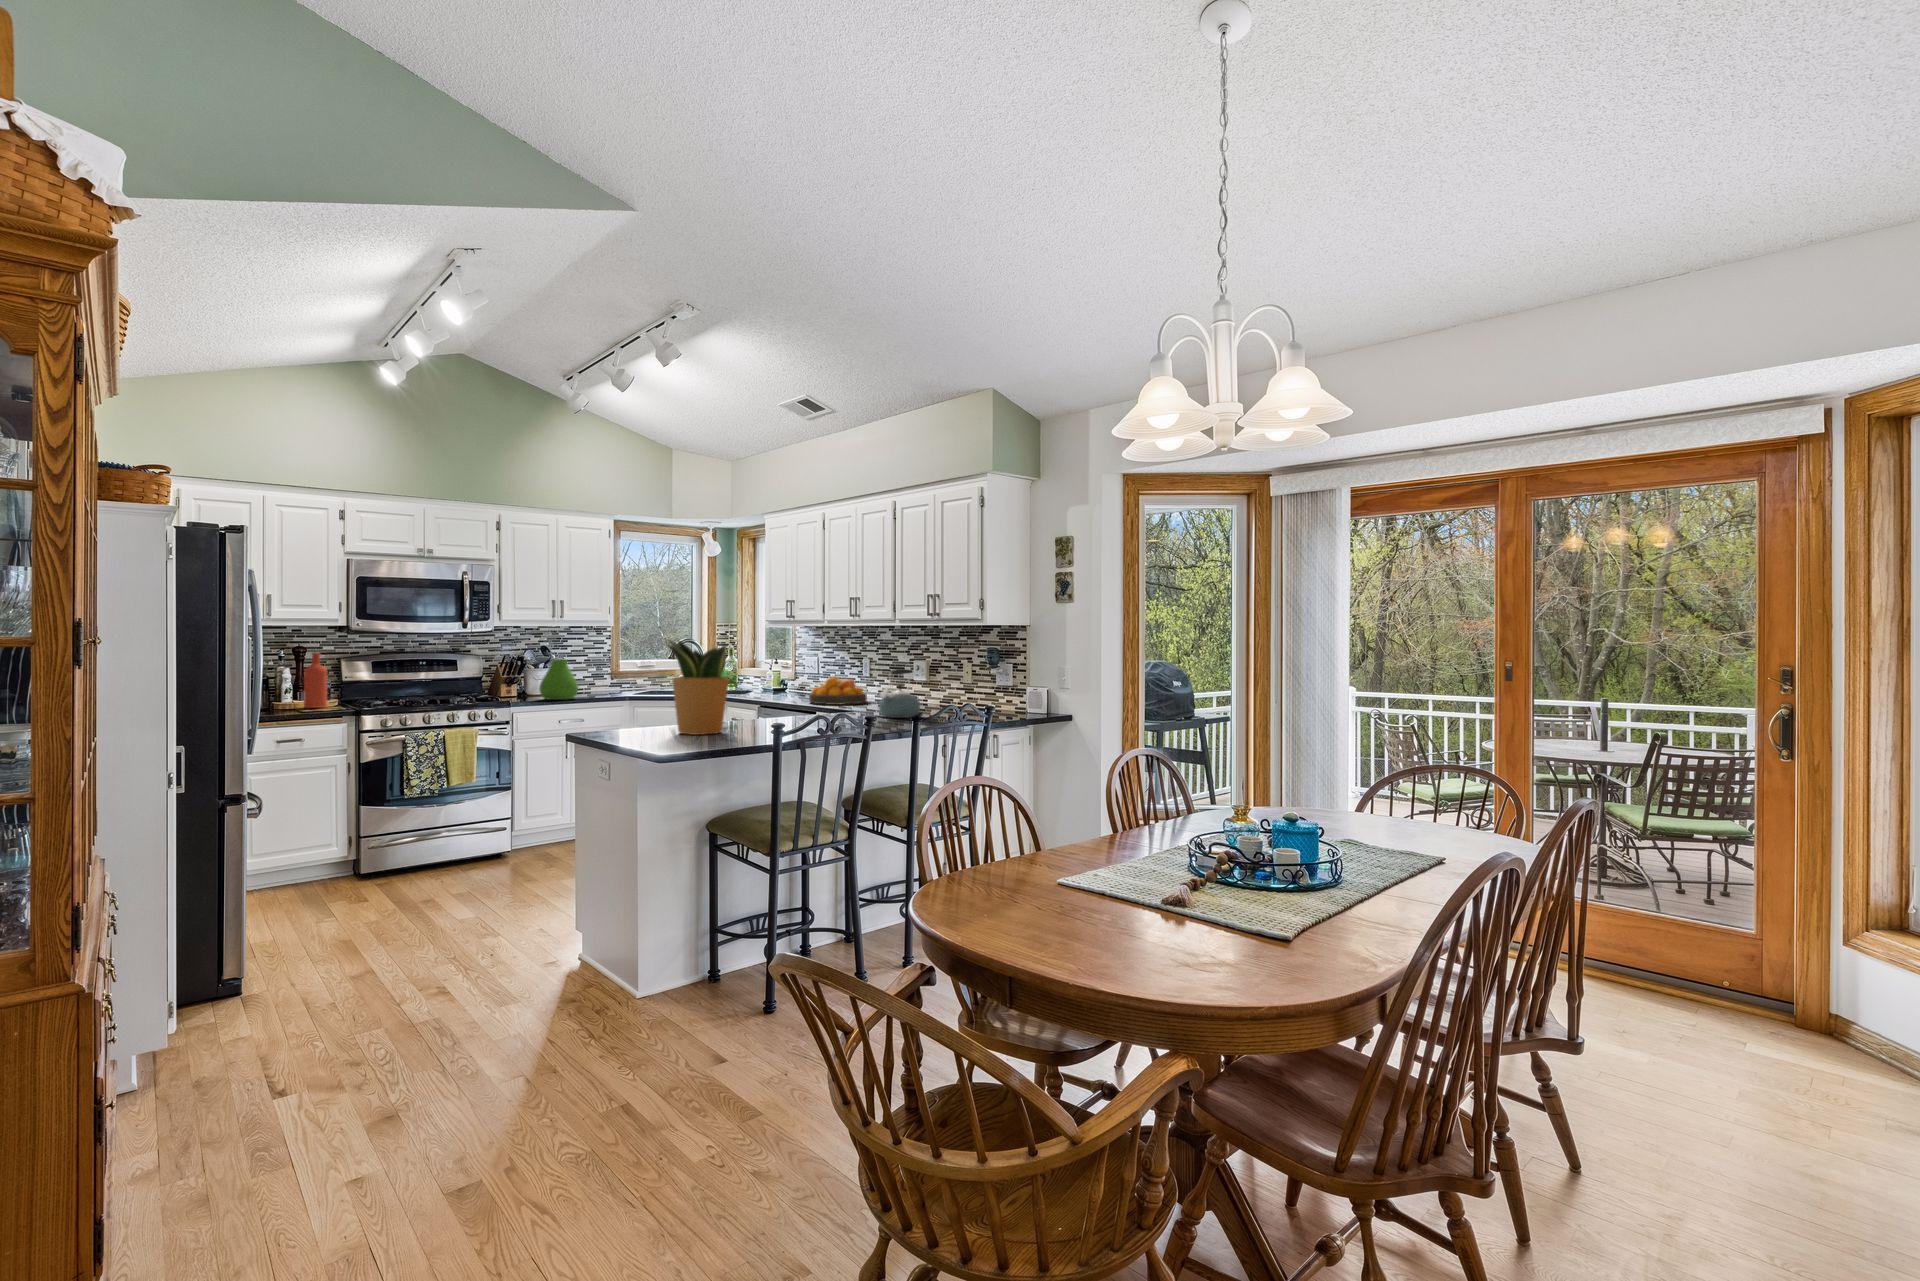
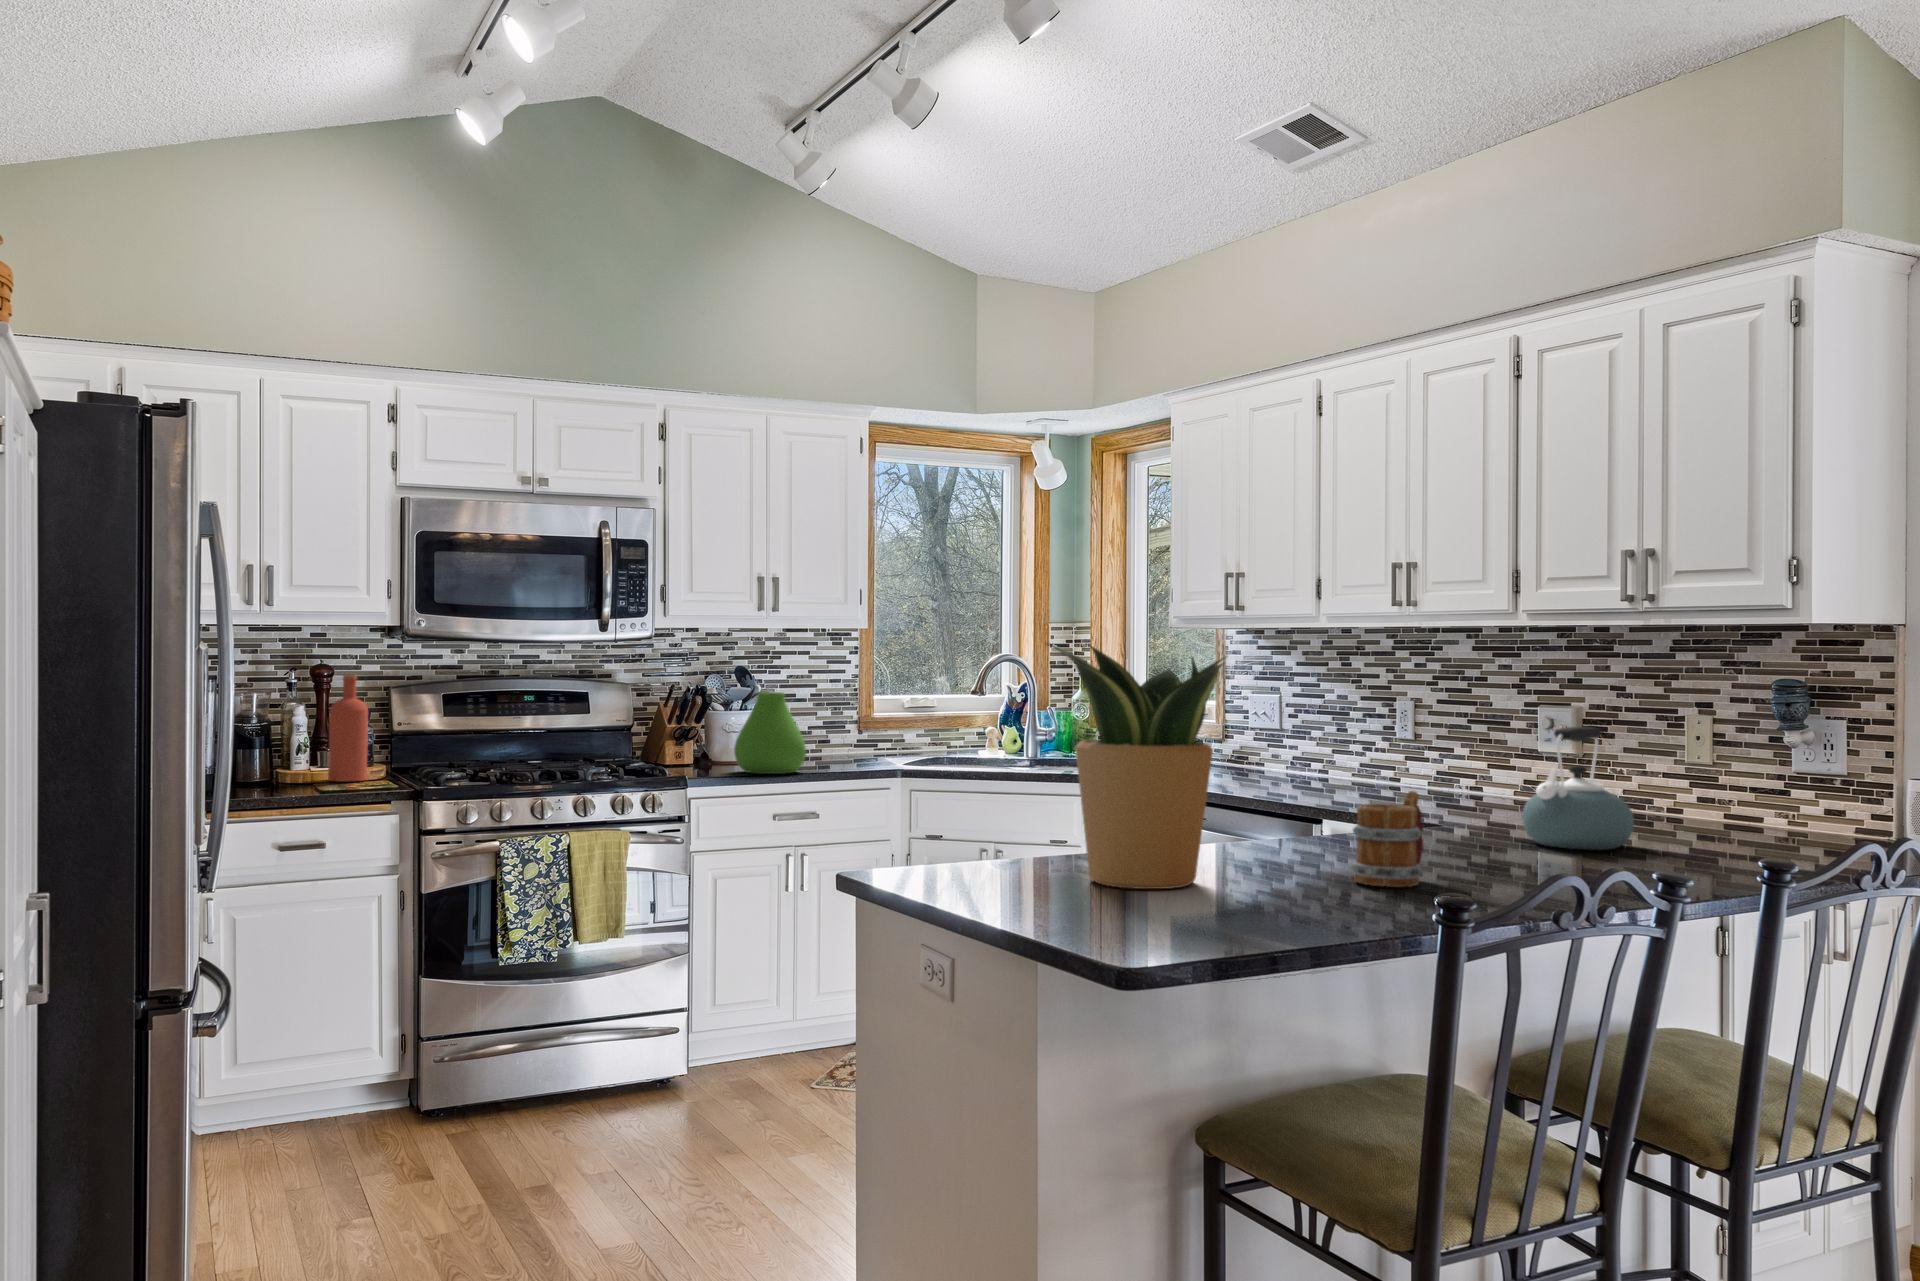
fruit bowl: present [809,676,867,705] -> none [1288,737,1423,802]
mug: none [786,694,817,731] -> present [1351,791,1423,887]

